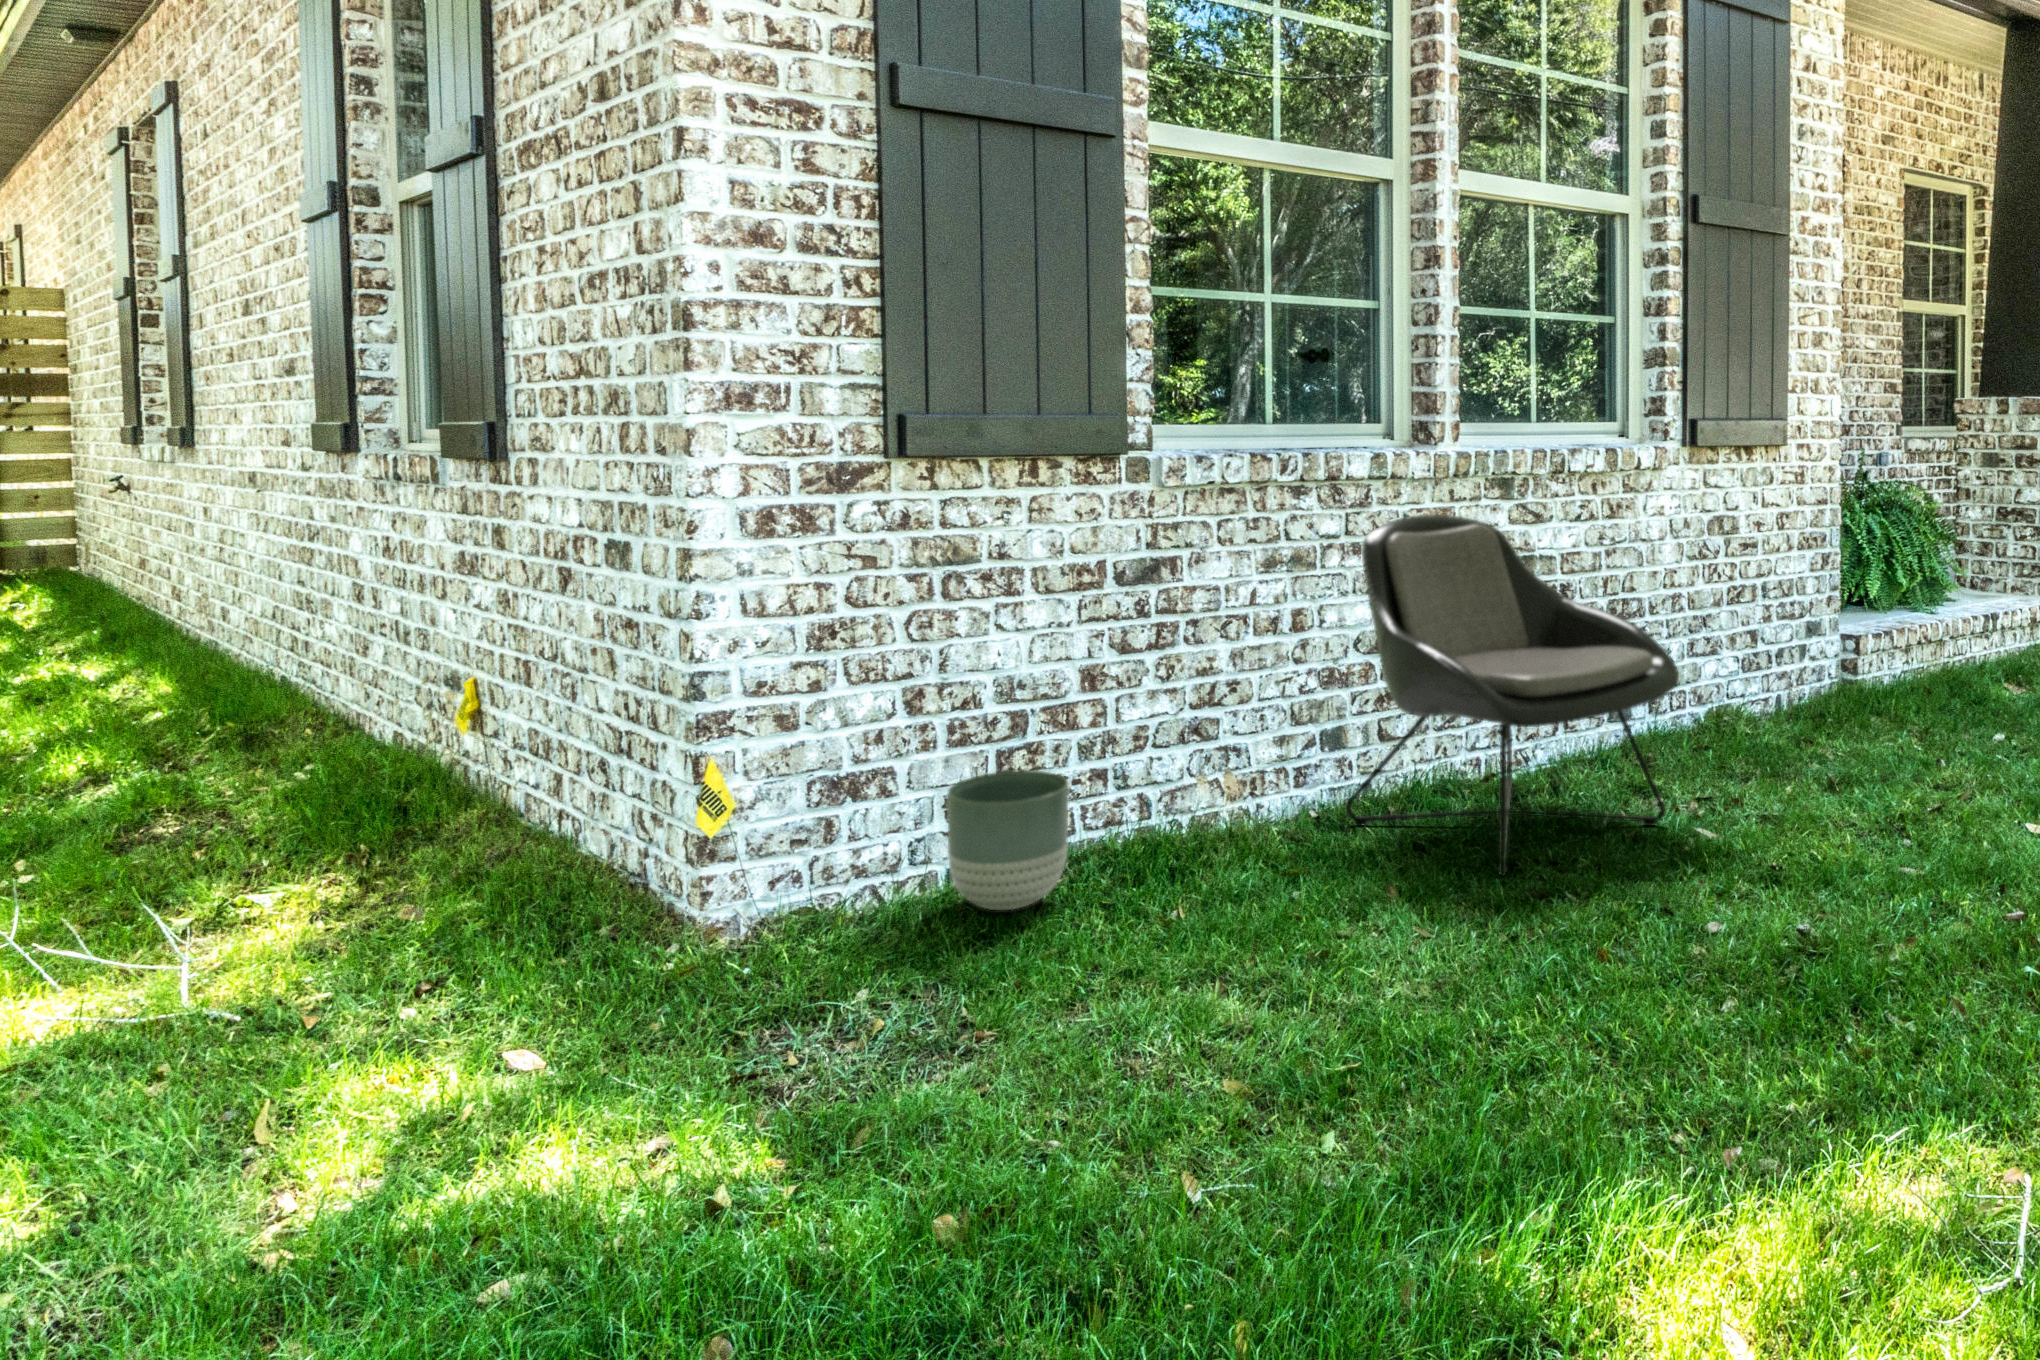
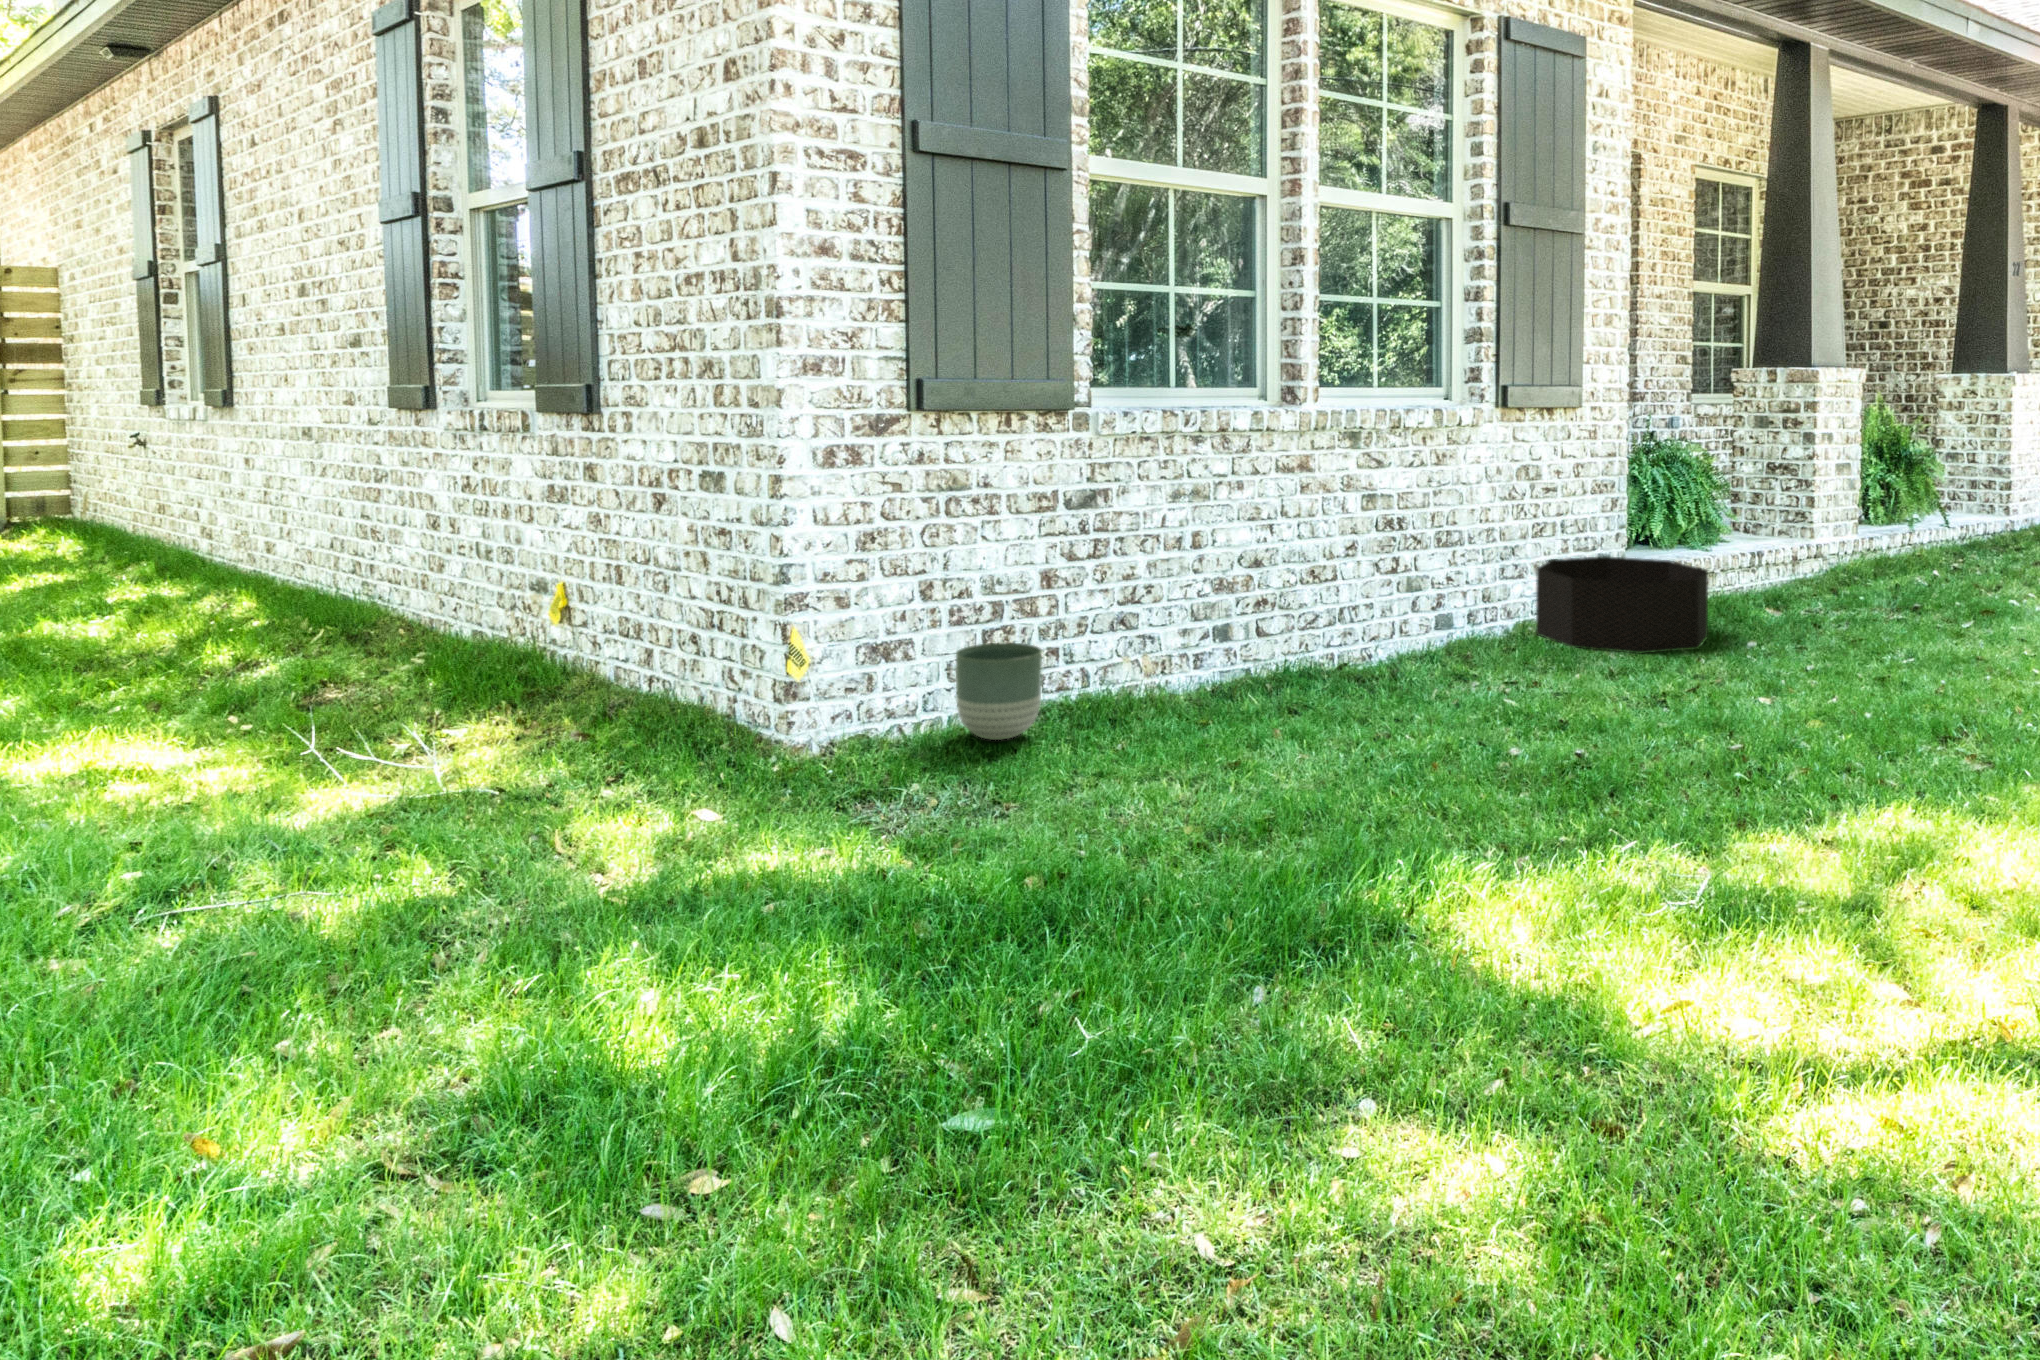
lounge chair: present [1346,515,1679,876] -> none [1233,460,1490,727]
basket: none [1735,625,1946,753] -> present [1536,556,1708,653]

